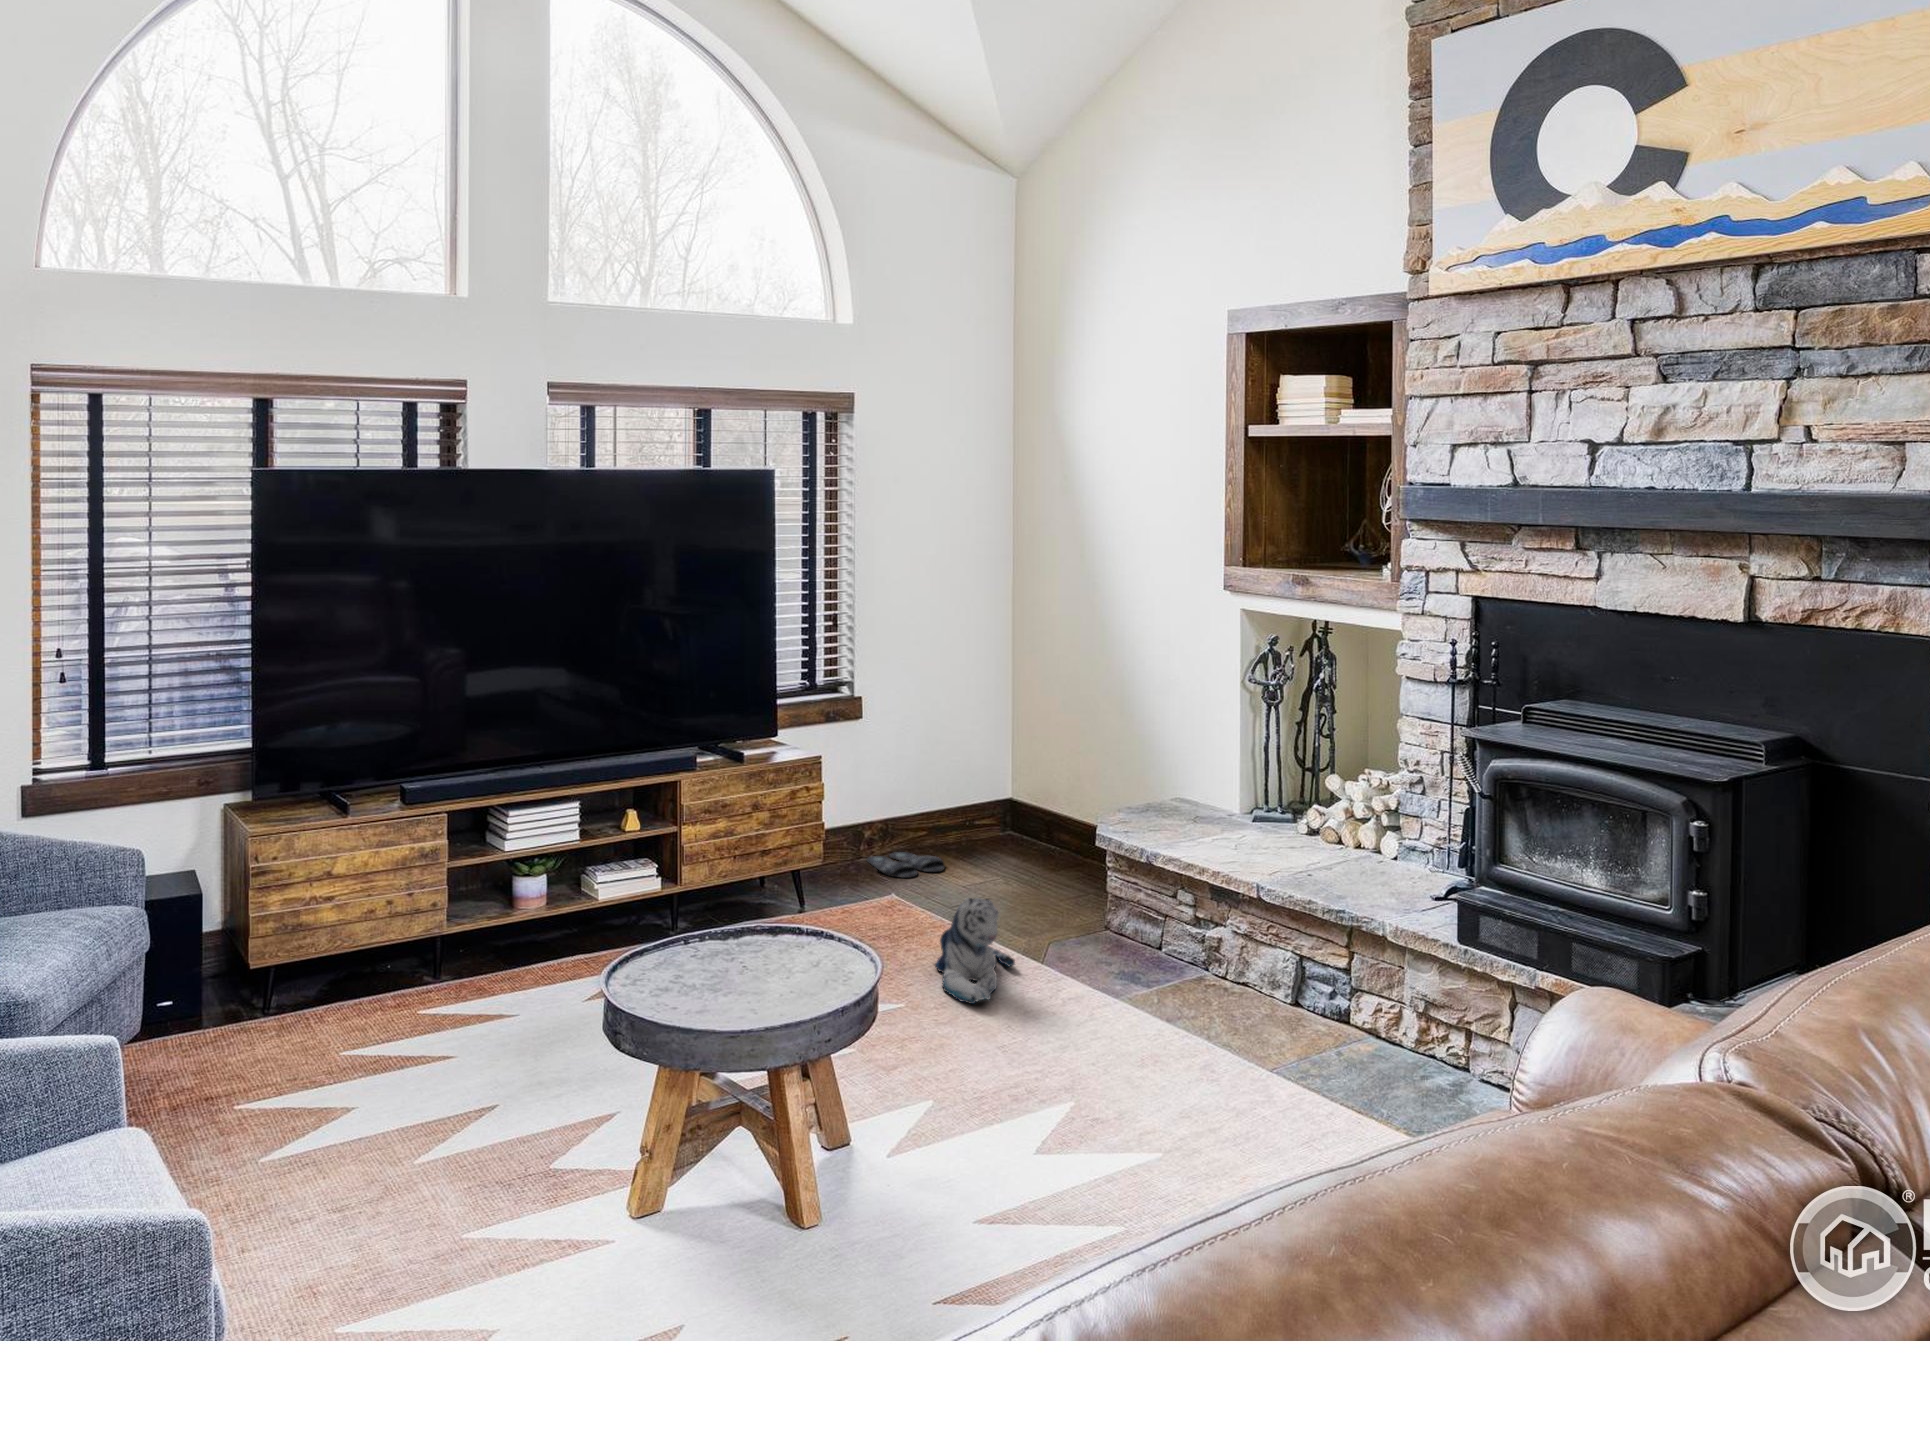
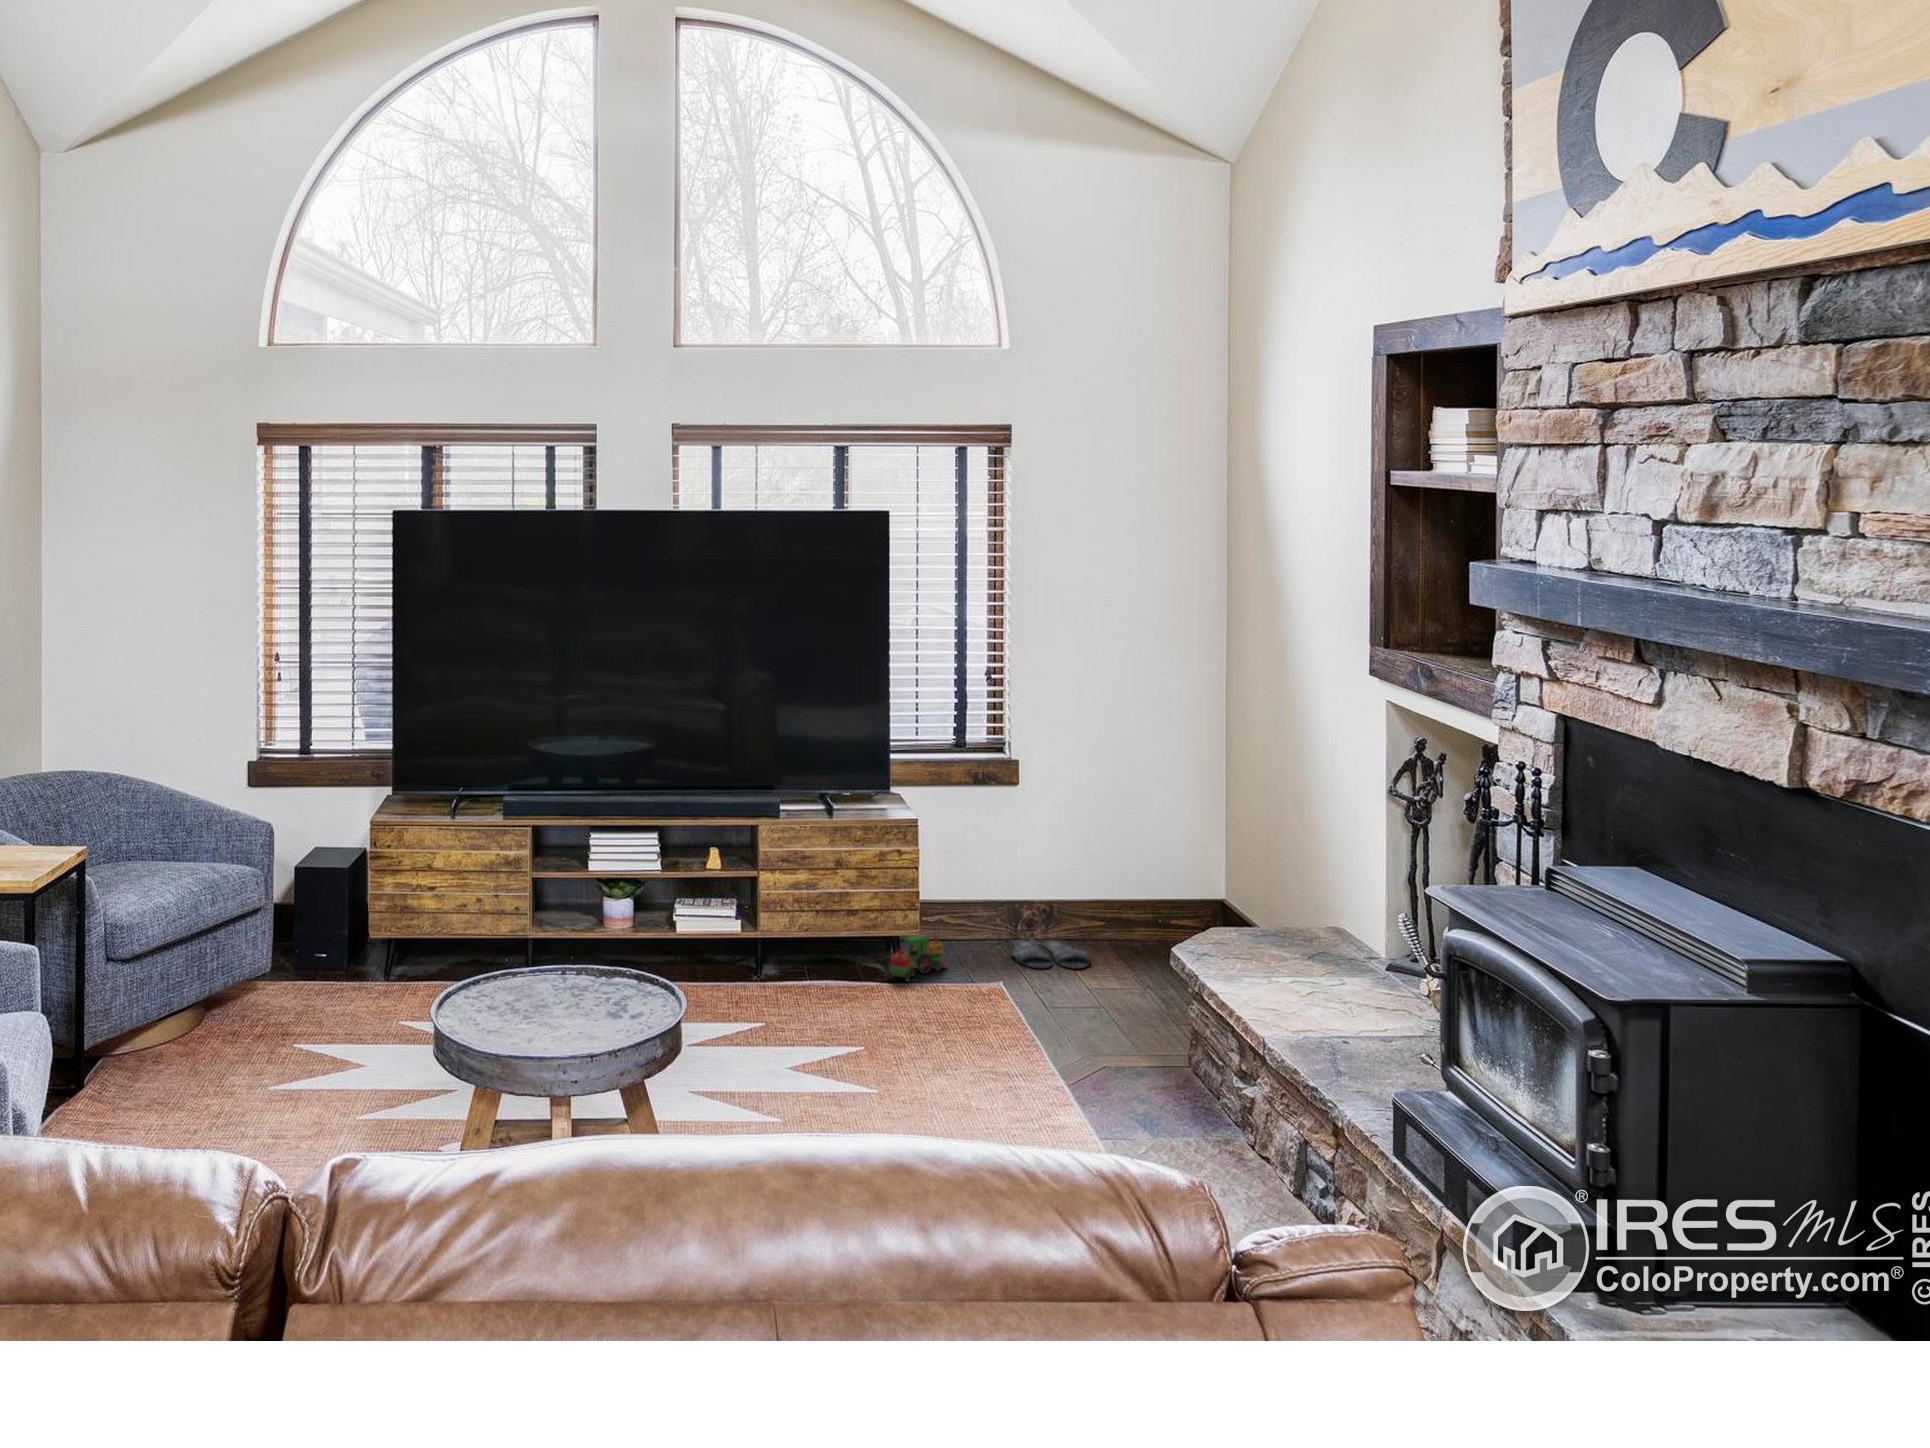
toy train: none [798,863,836,912] -> present [888,935,947,981]
plush toy: present [935,898,1015,1004] -> none [942,988,1041,1098]

